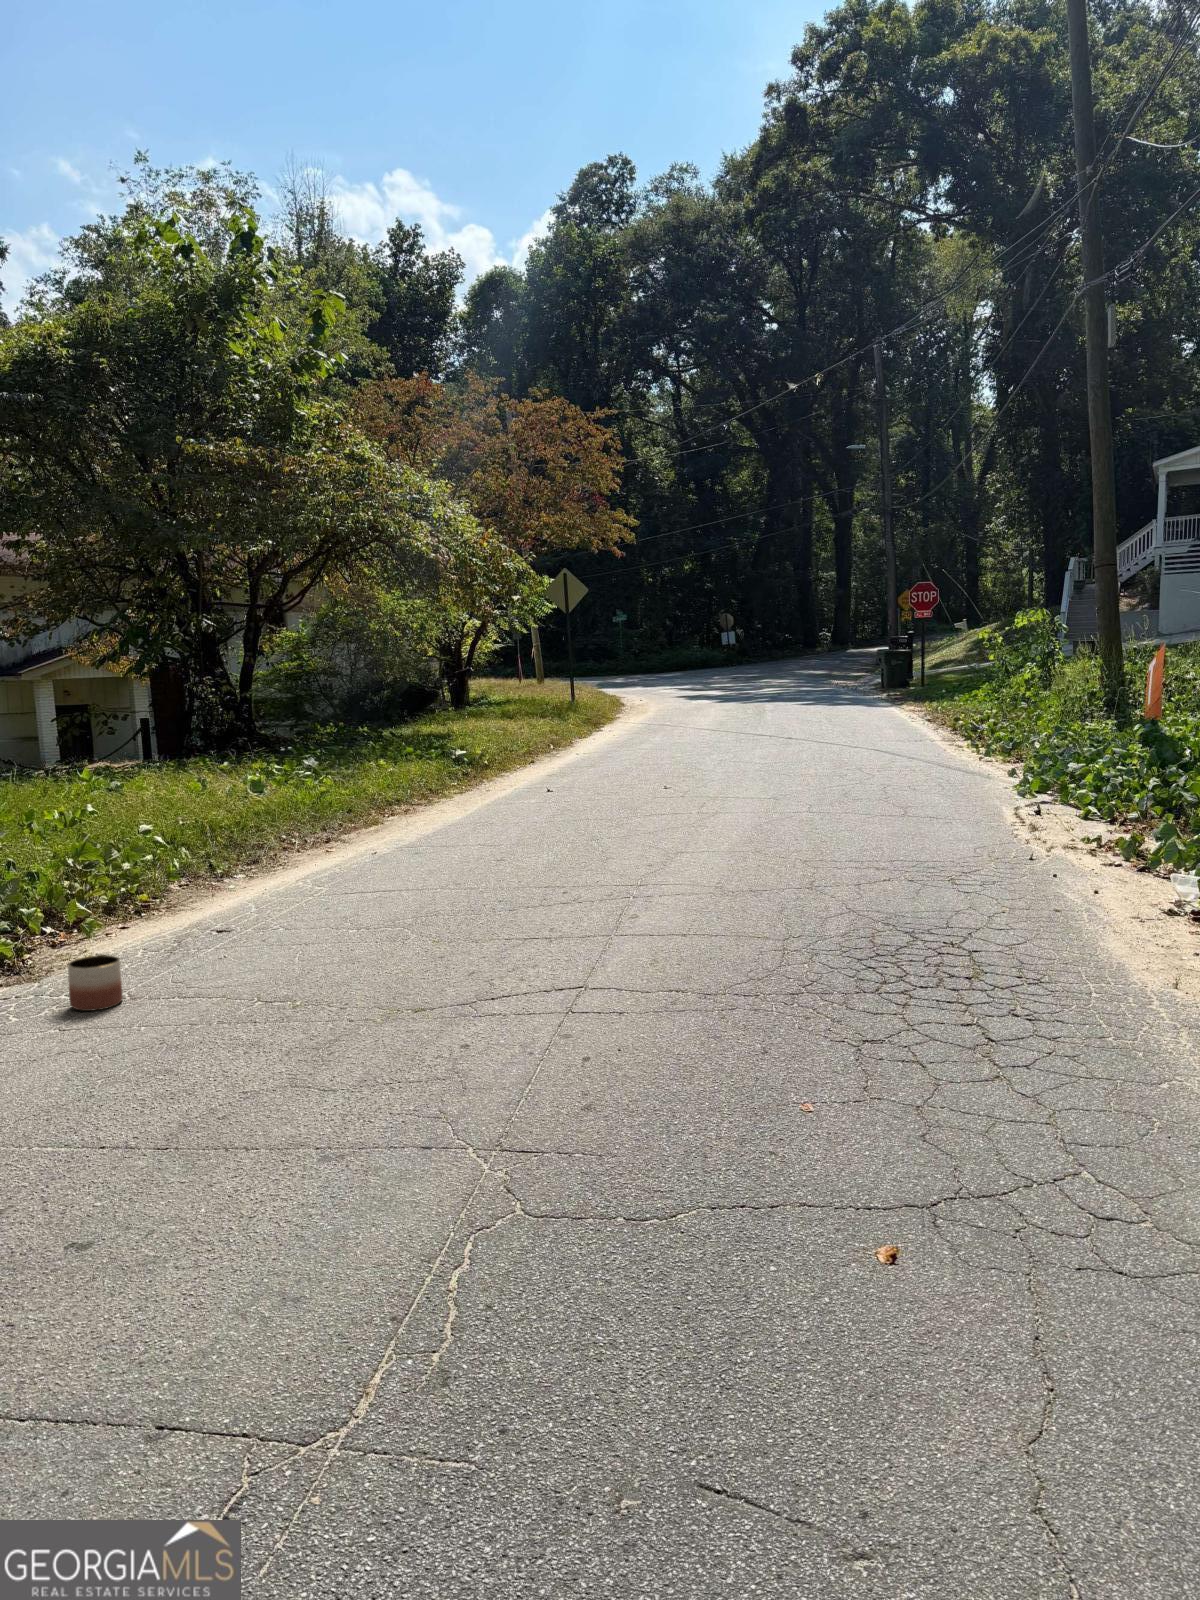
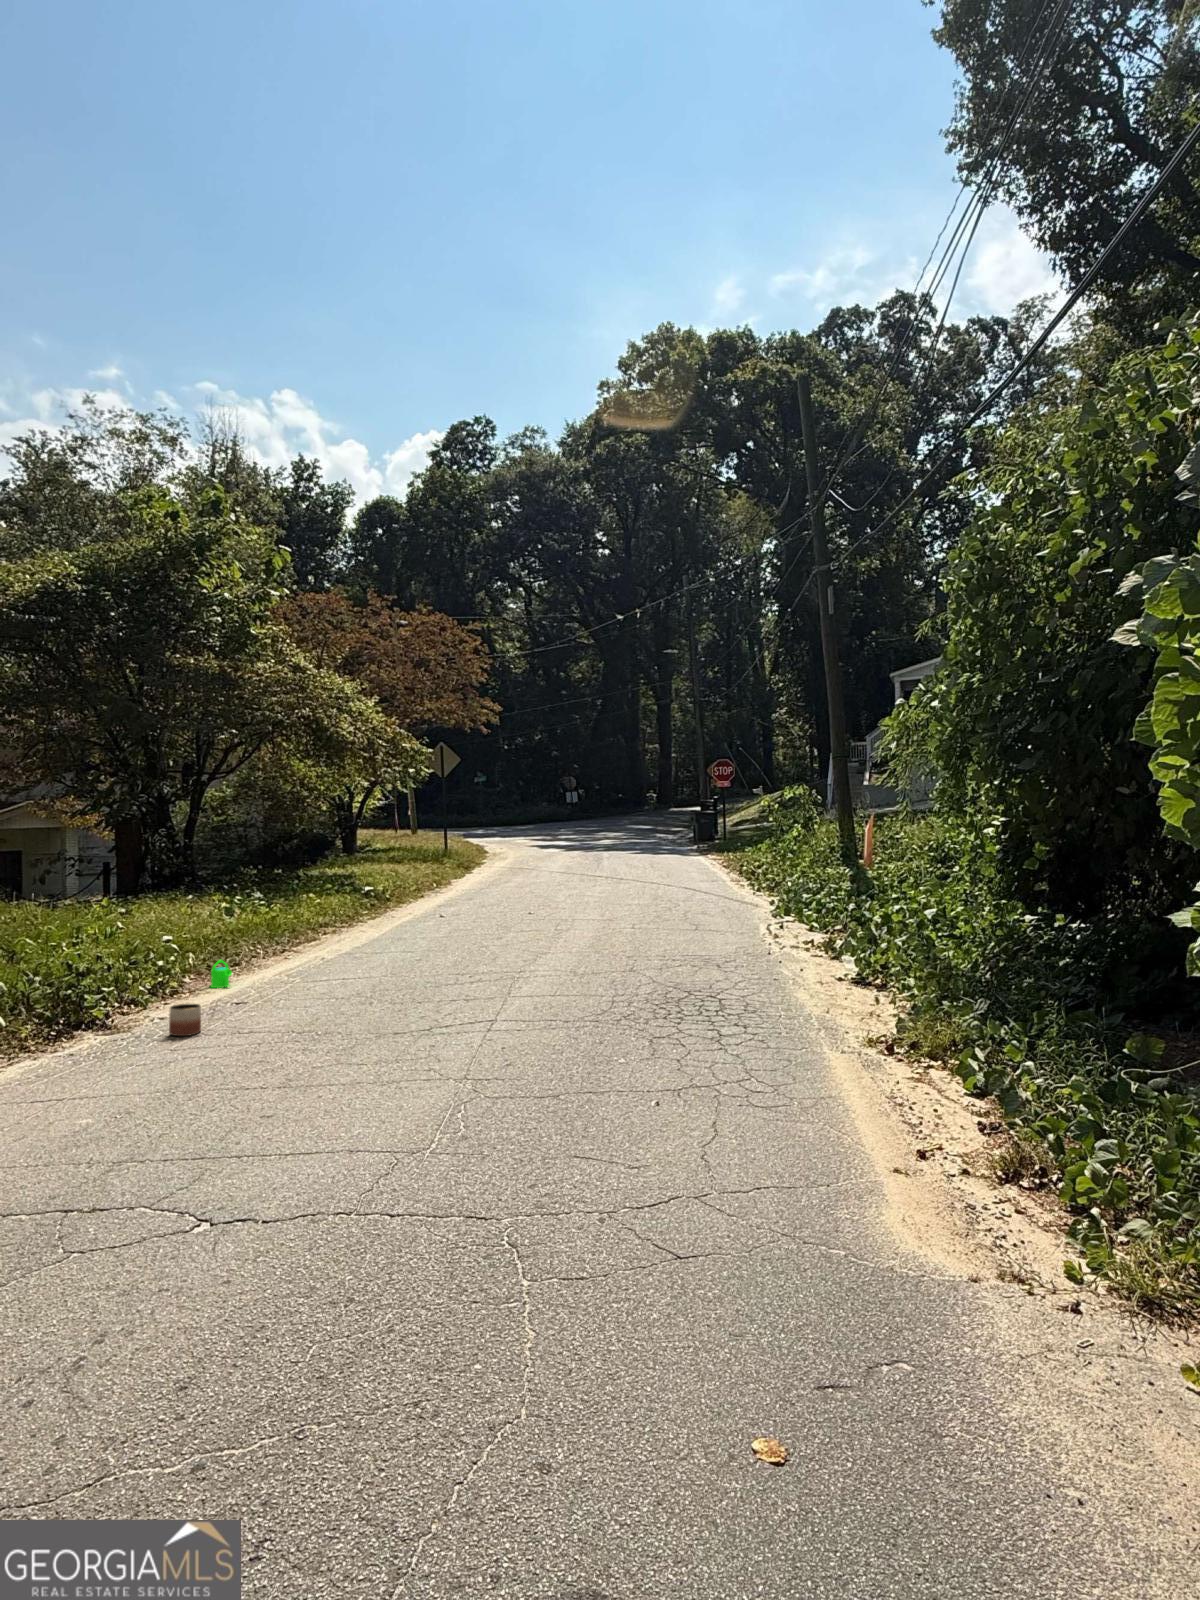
watering can: none [191,867,222,909] -> present [211,960,232,988]

